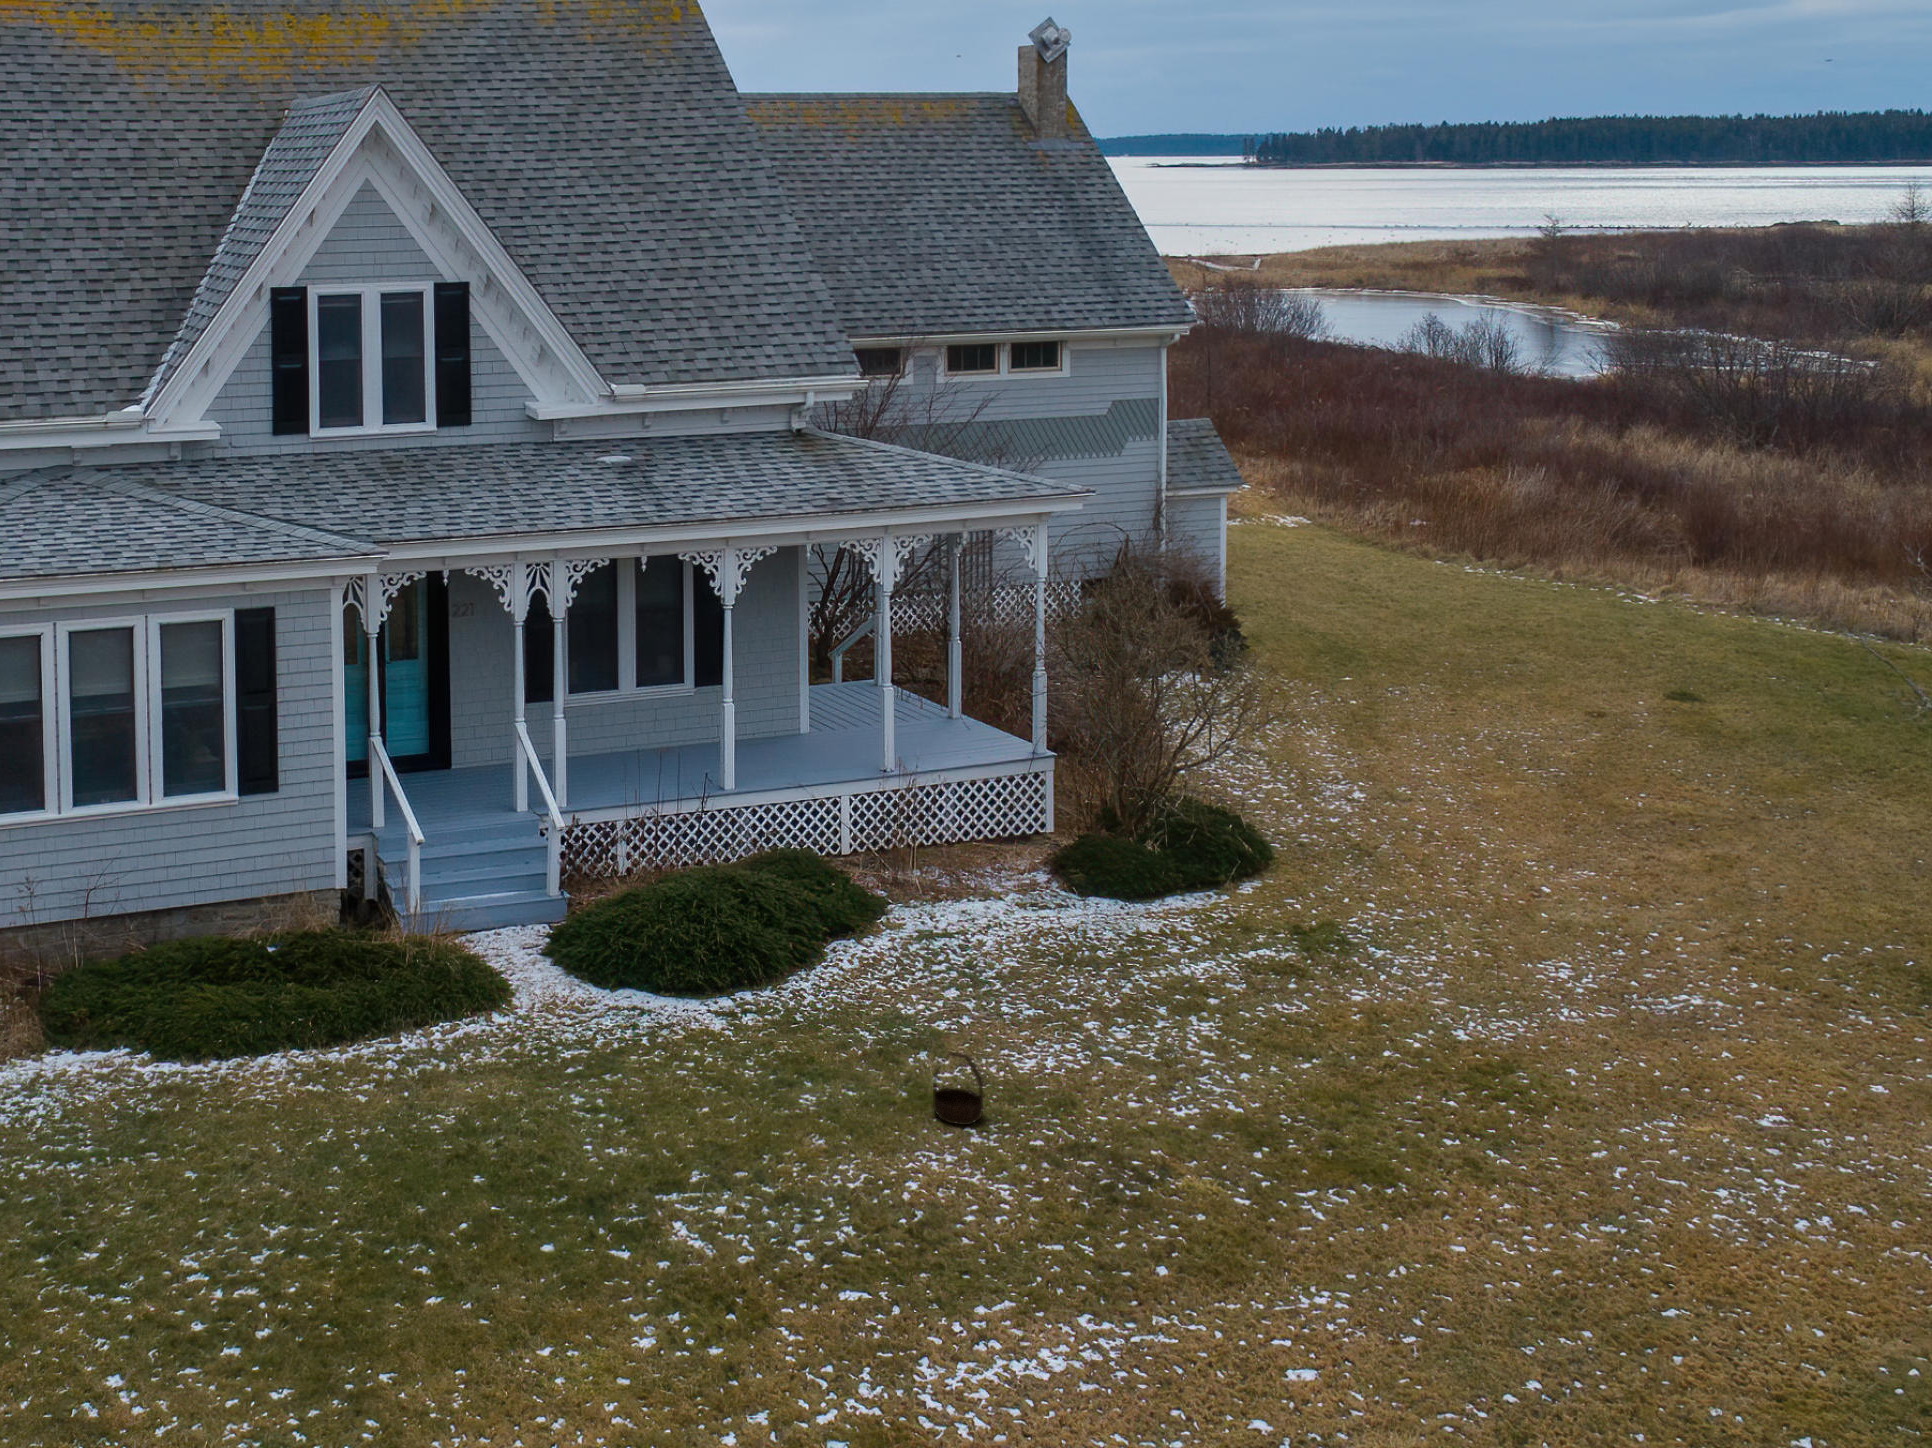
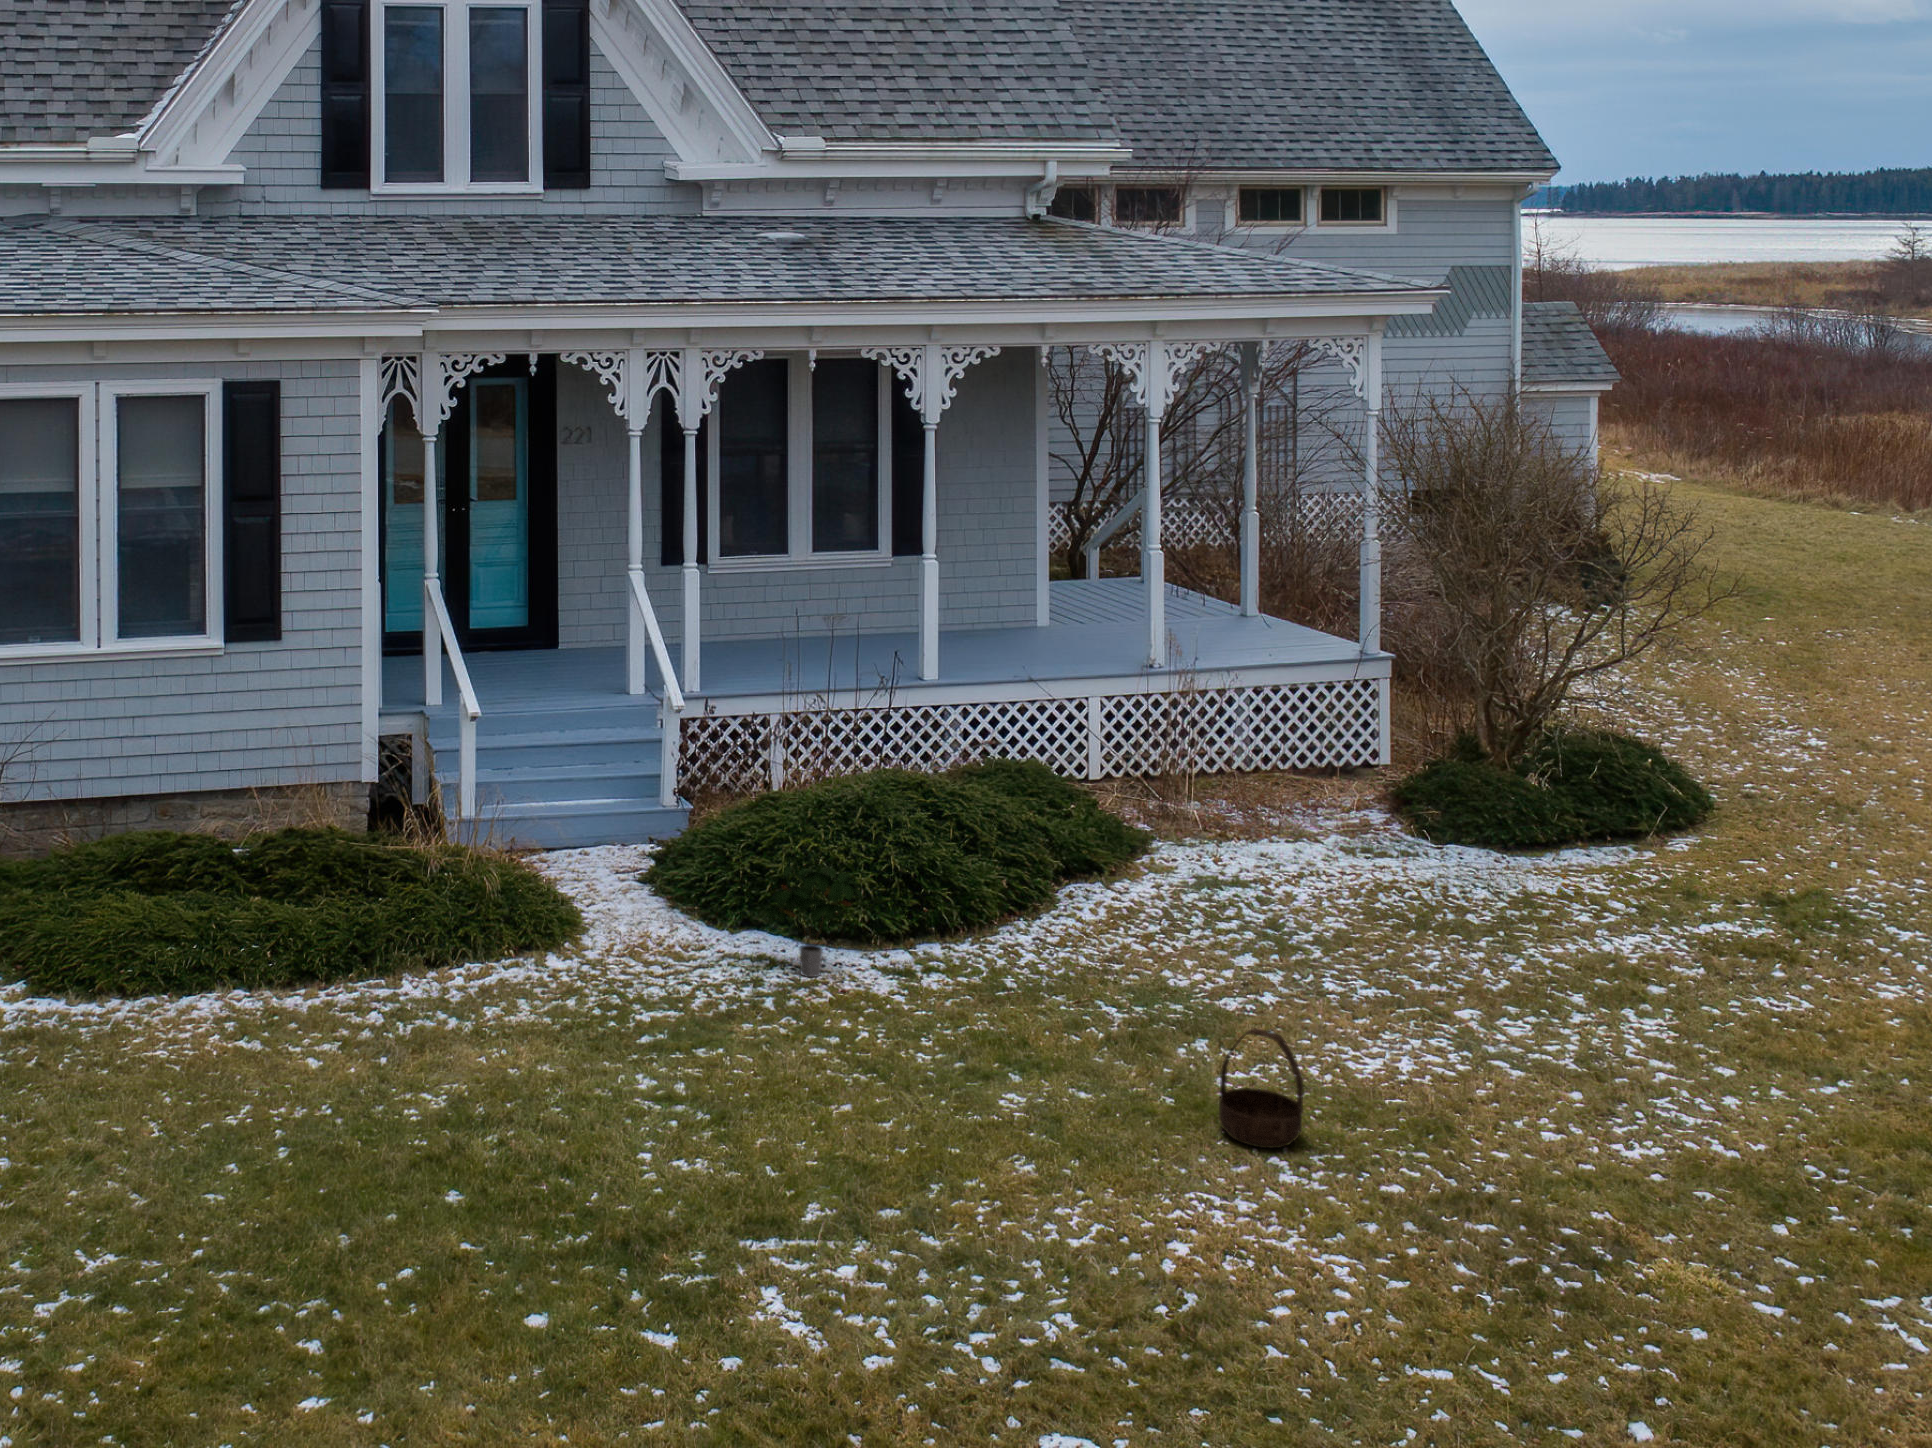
potted plant: none [636,946,701,1020] -> present [764,866,861,977]

